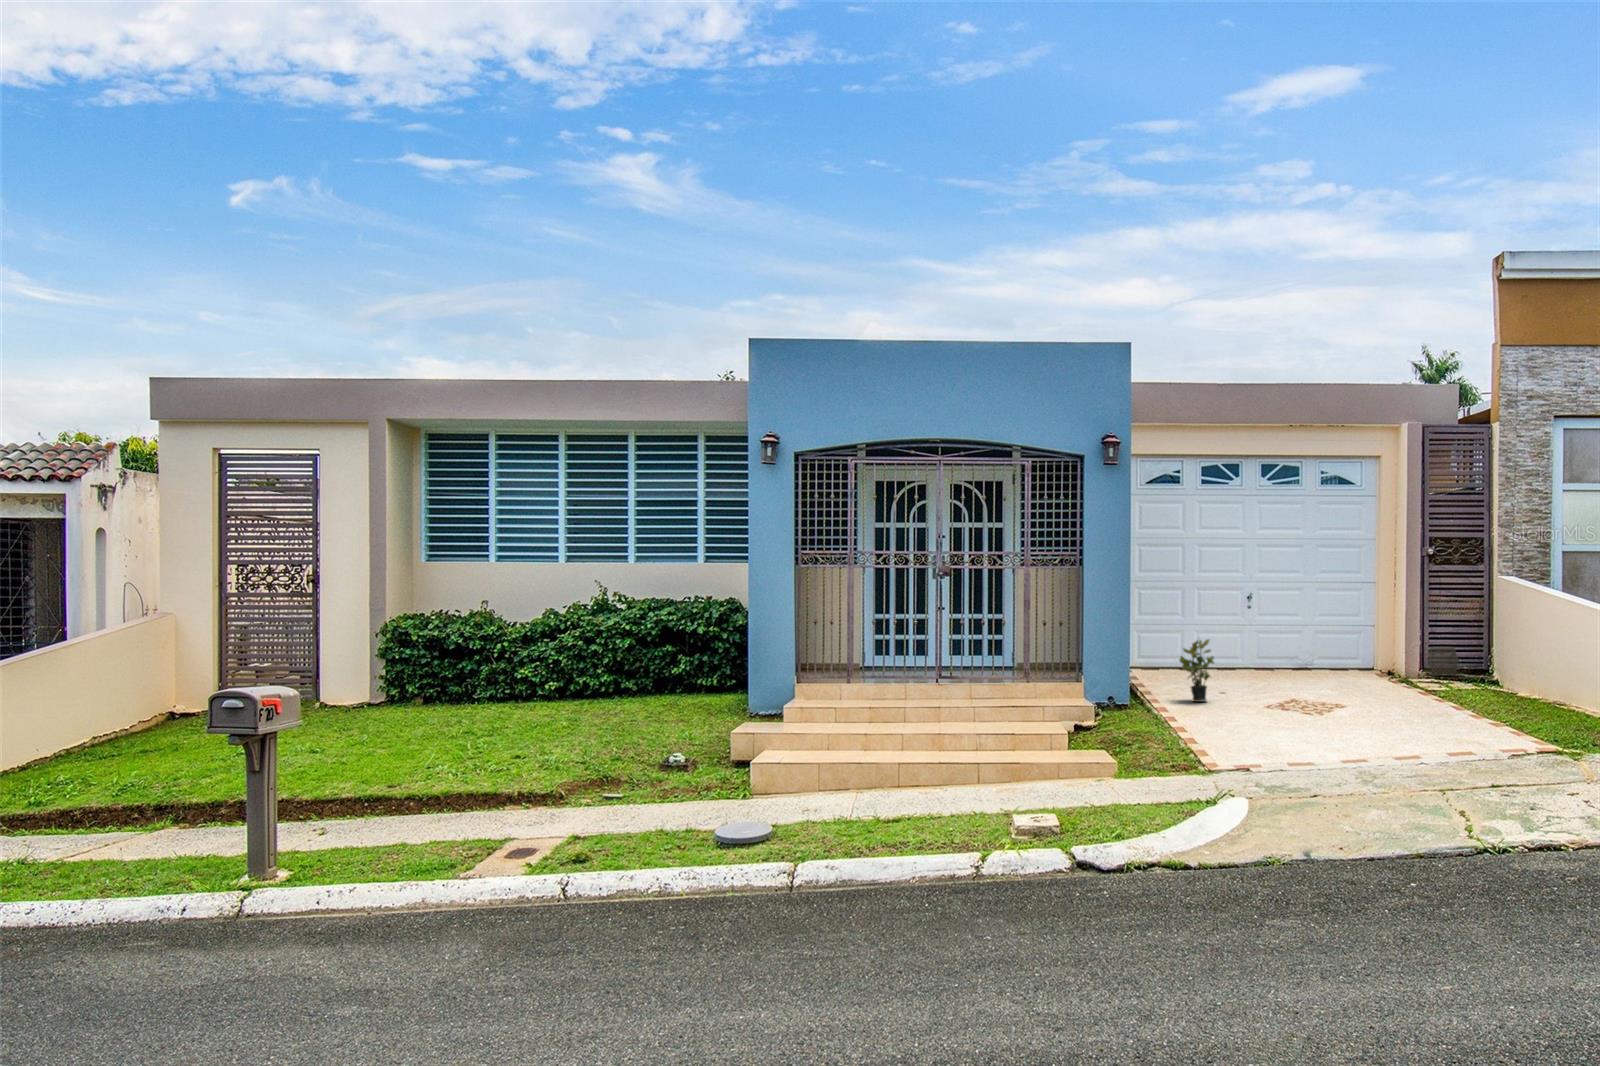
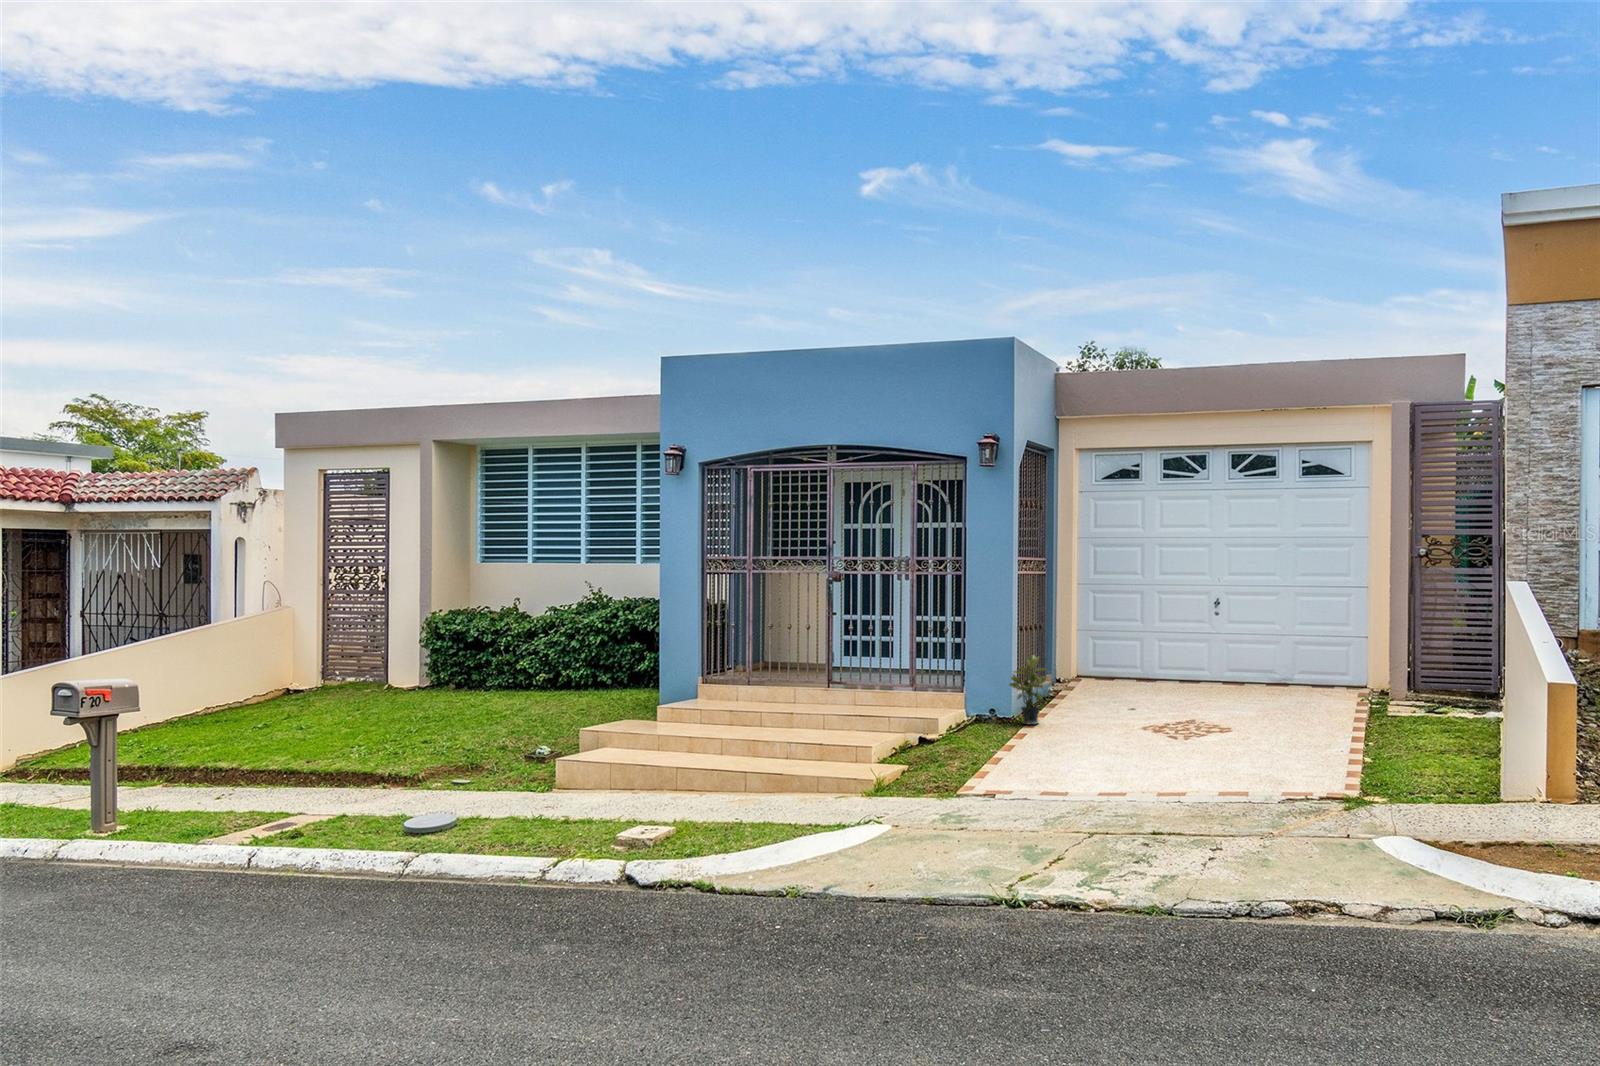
woven basket: present [1427,647,1458,676] -> none [1400,669,1444,705]

